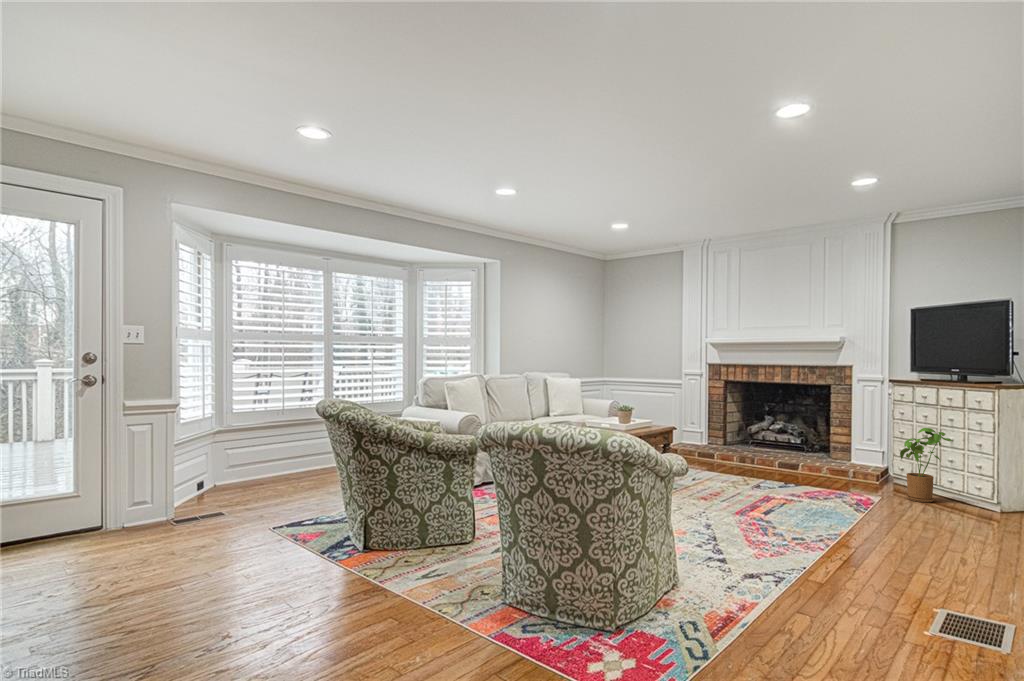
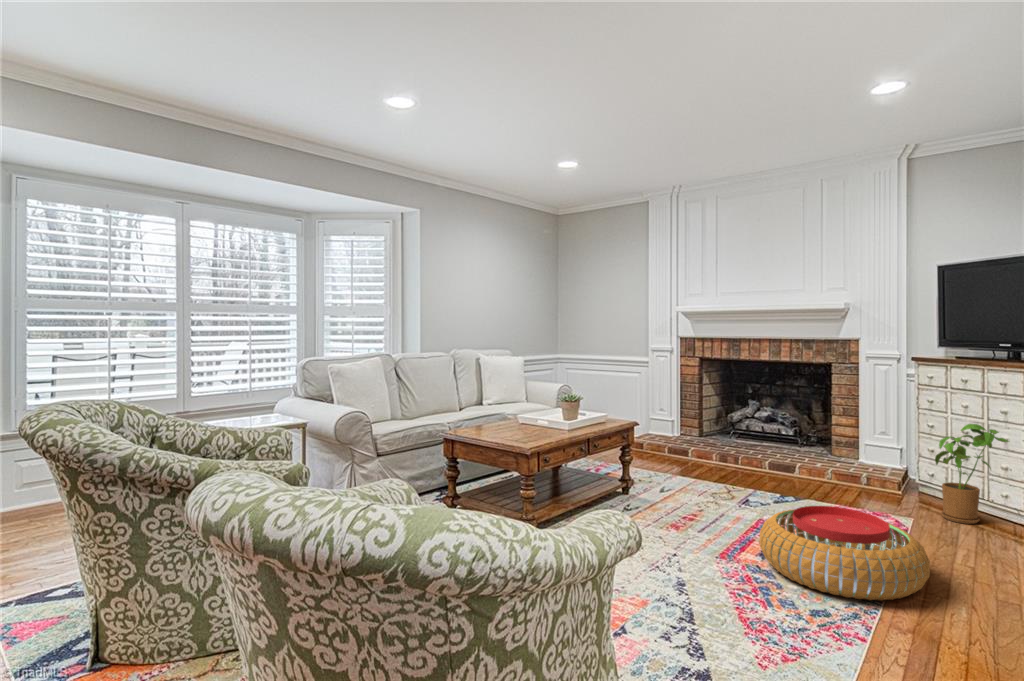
pouf: none [765,481,879,537] -> present [759,506,930,601]

